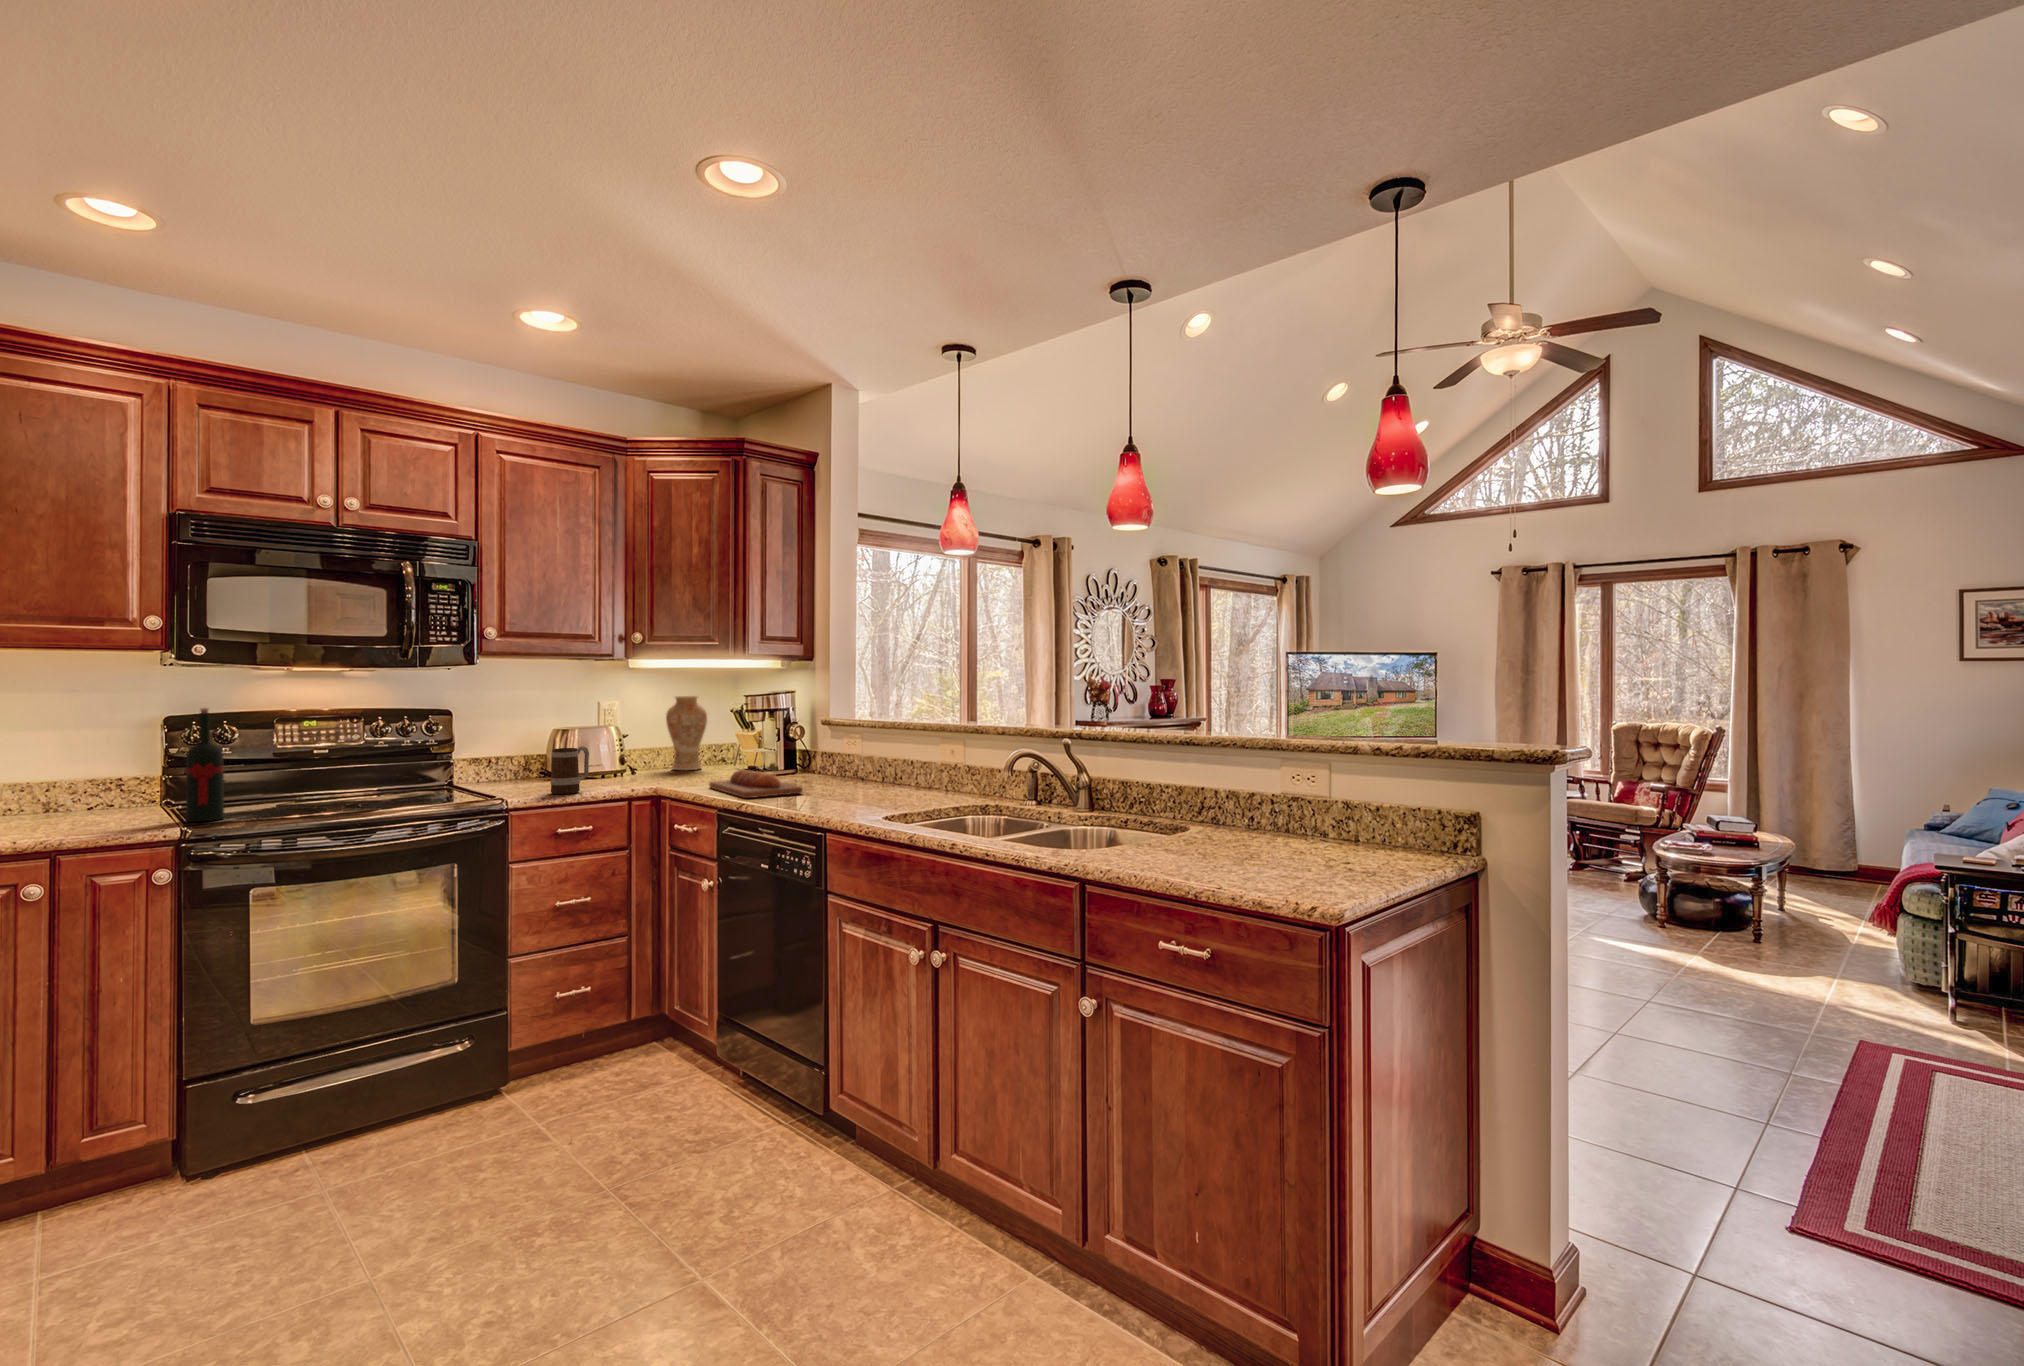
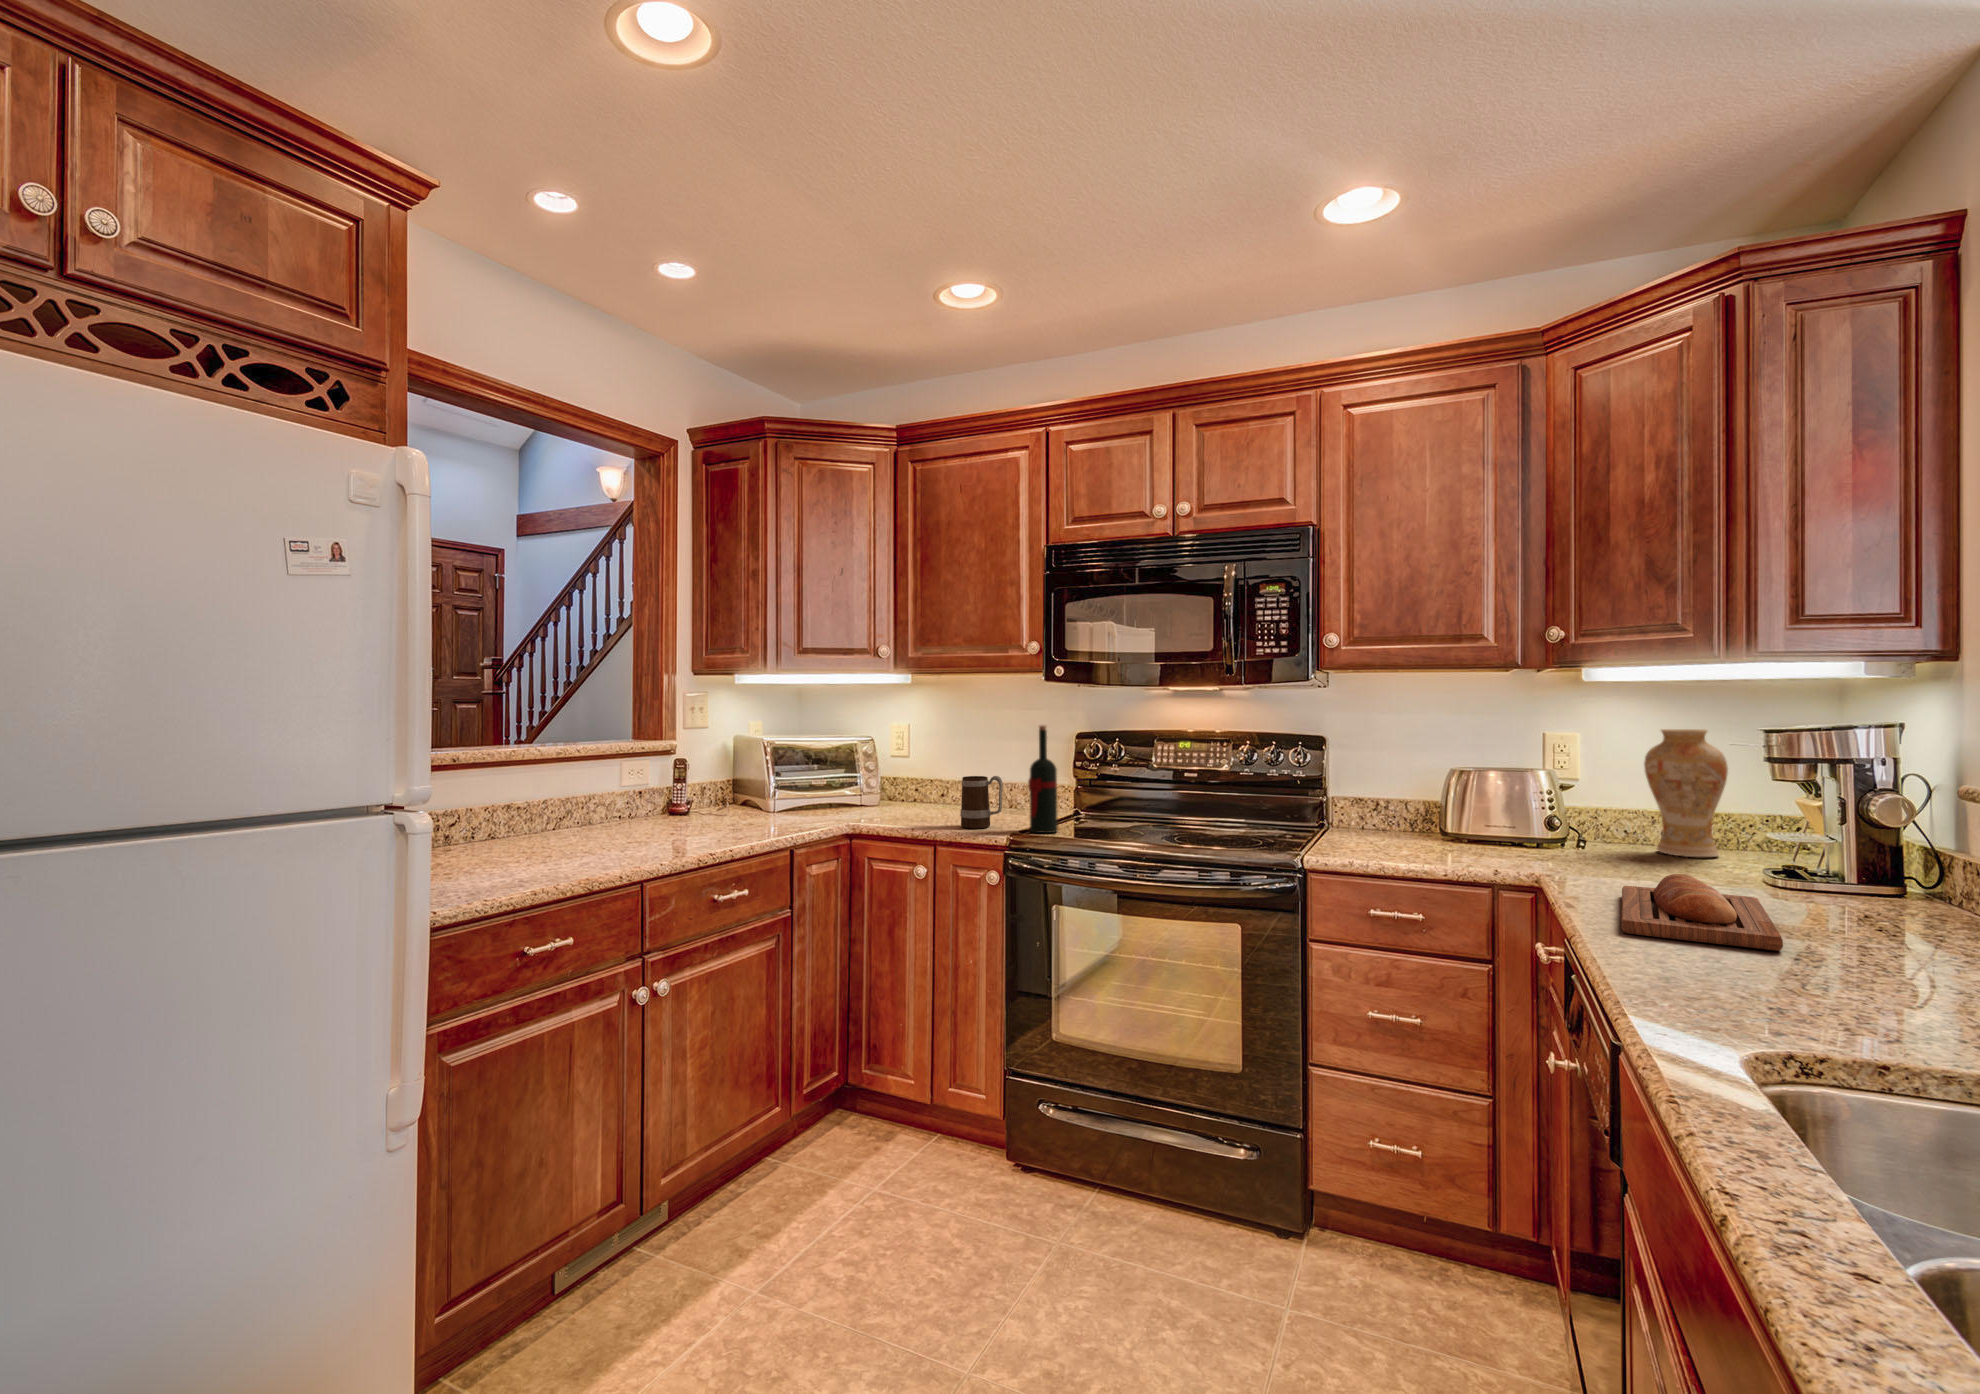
mug: present [550,746,589,794] -> present [960,776,1003,828]

